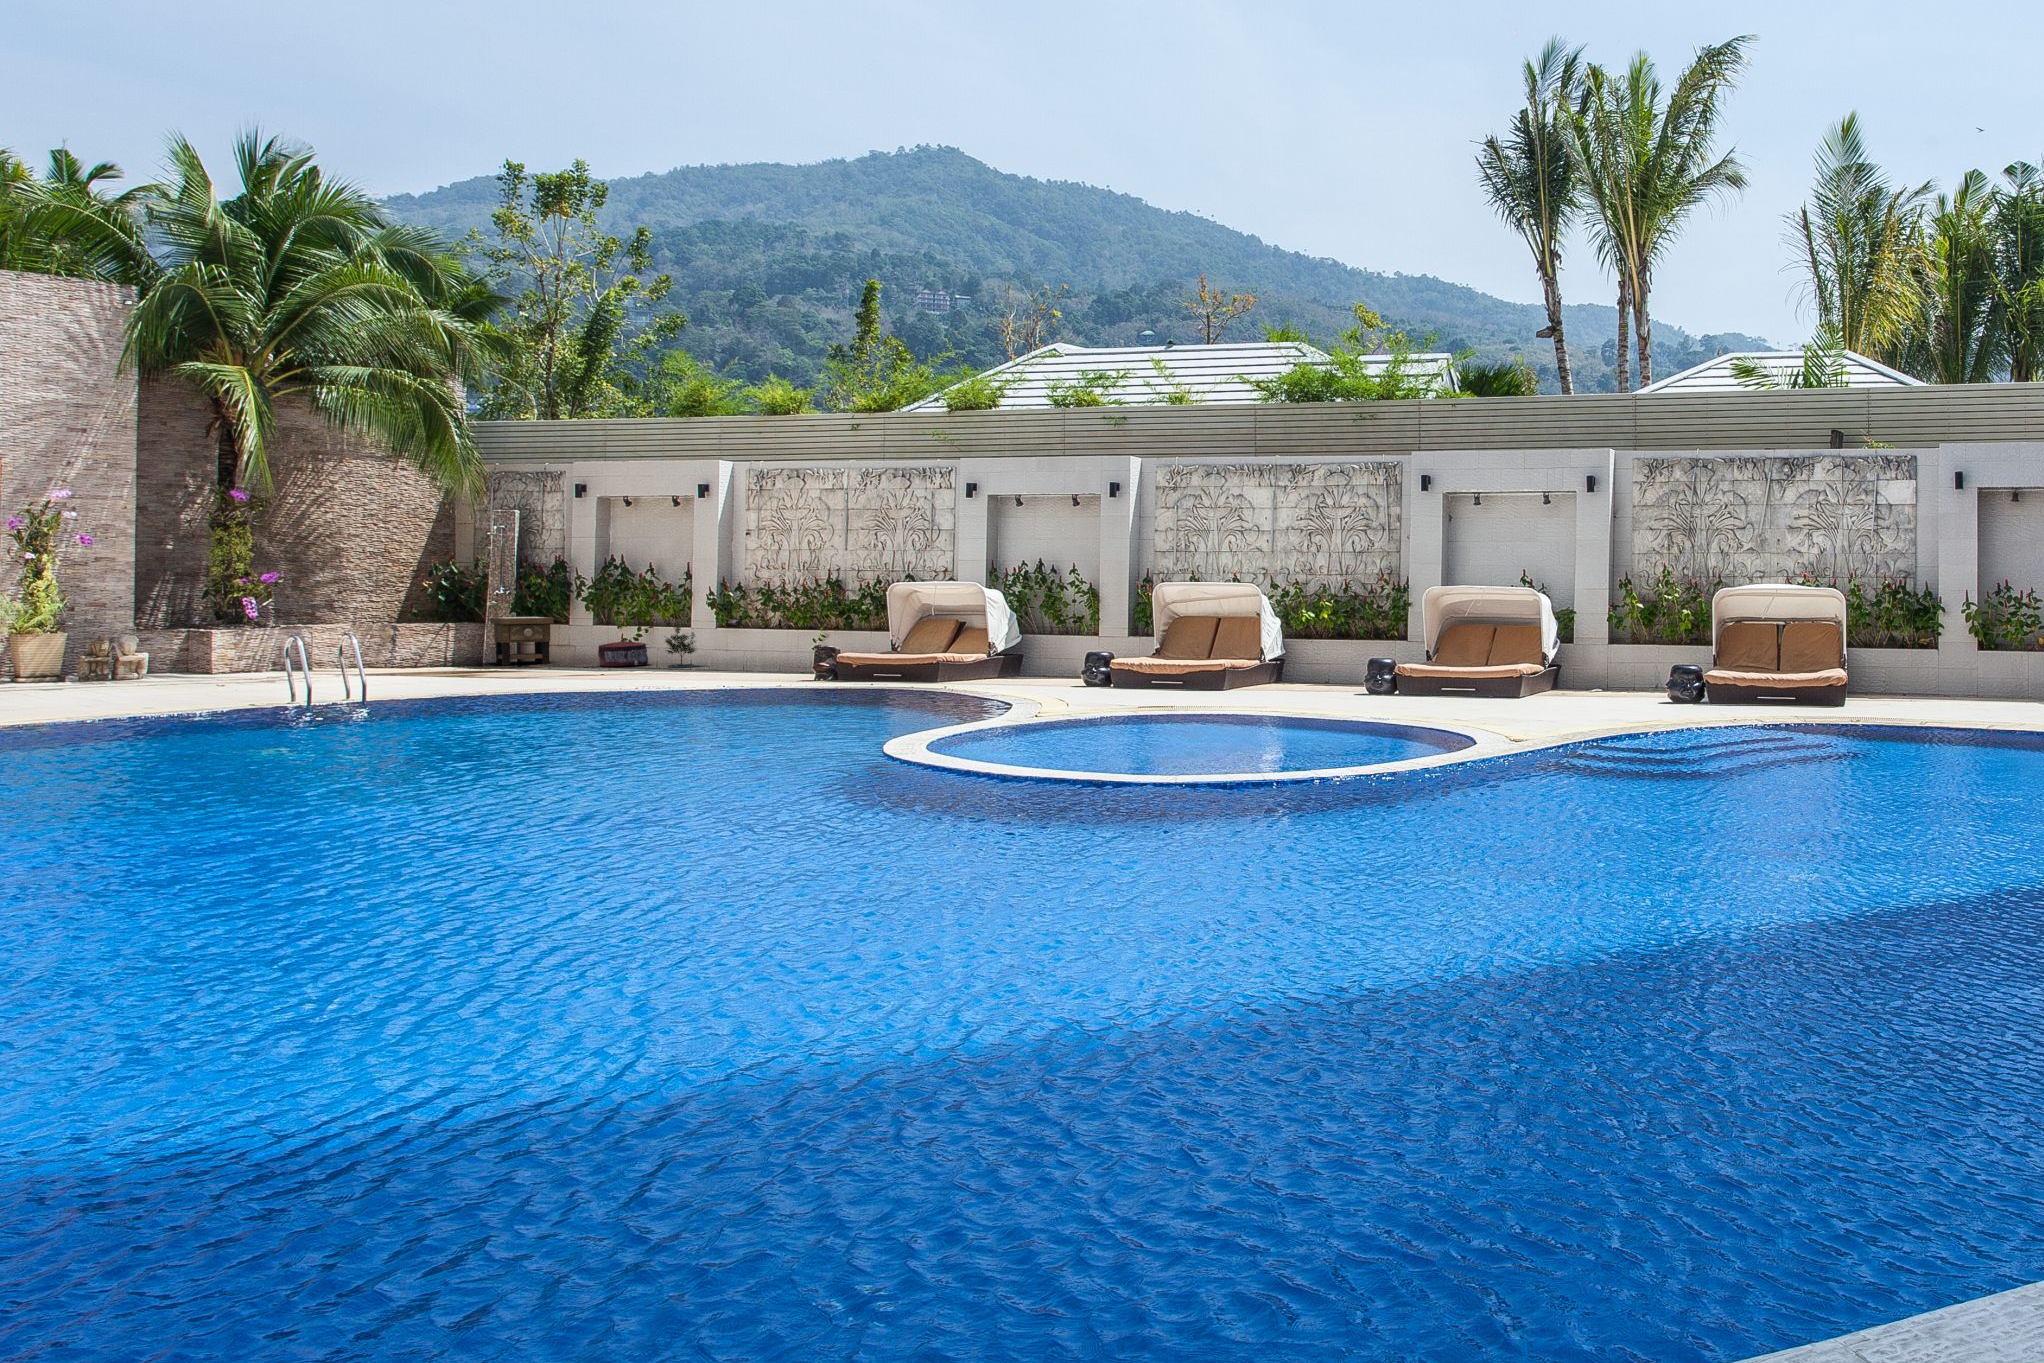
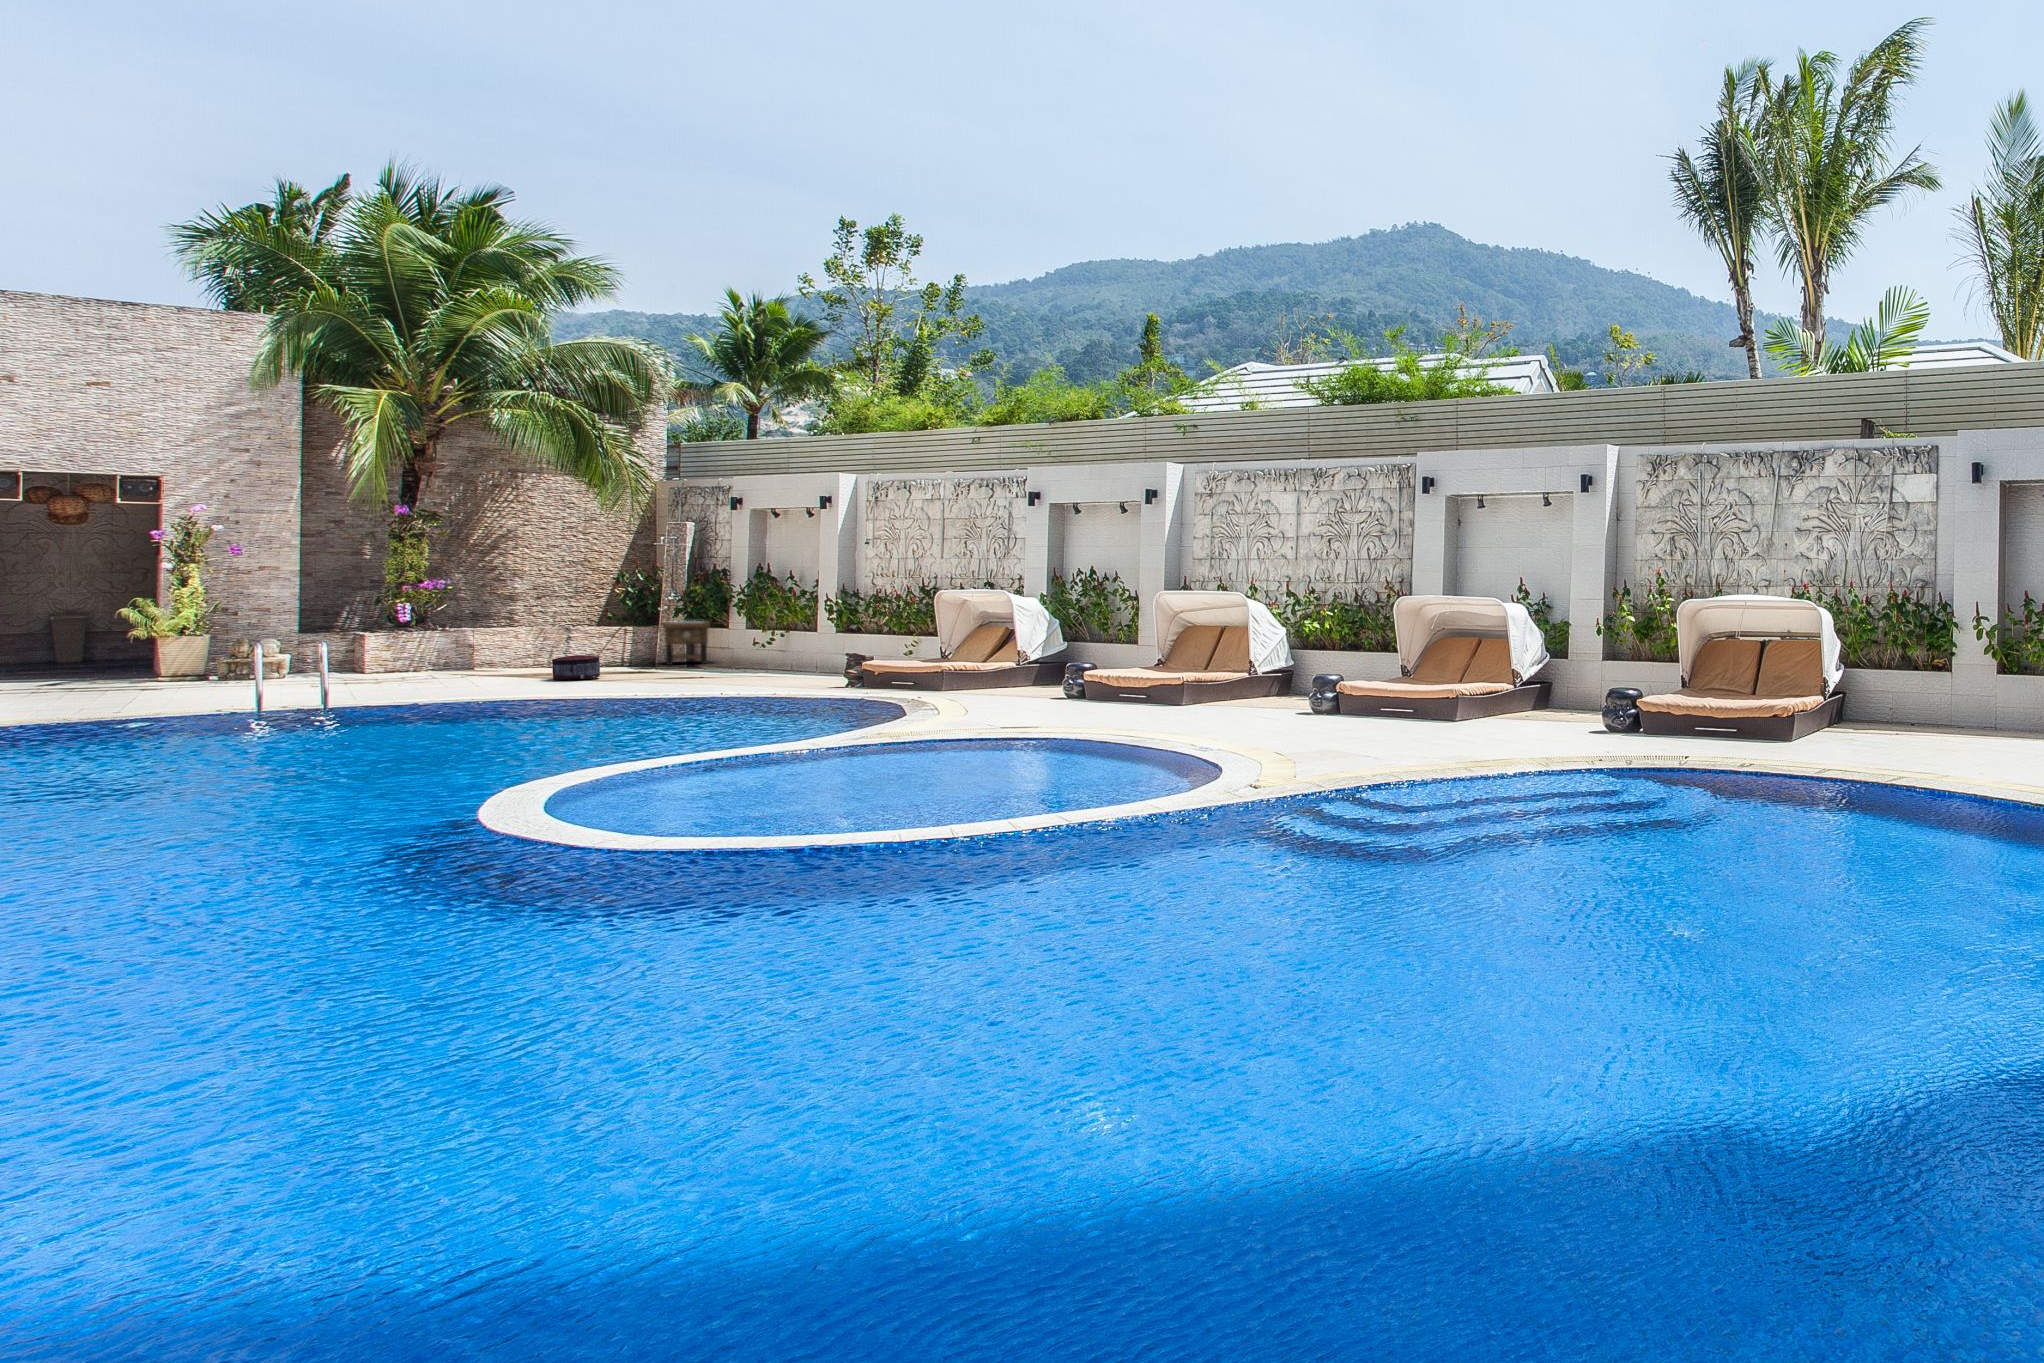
potted tree: present [665,622,695,667] -> none [785,625,817,669]
pouf: present [598,642,648,666] -> present [552,655,600,680]

